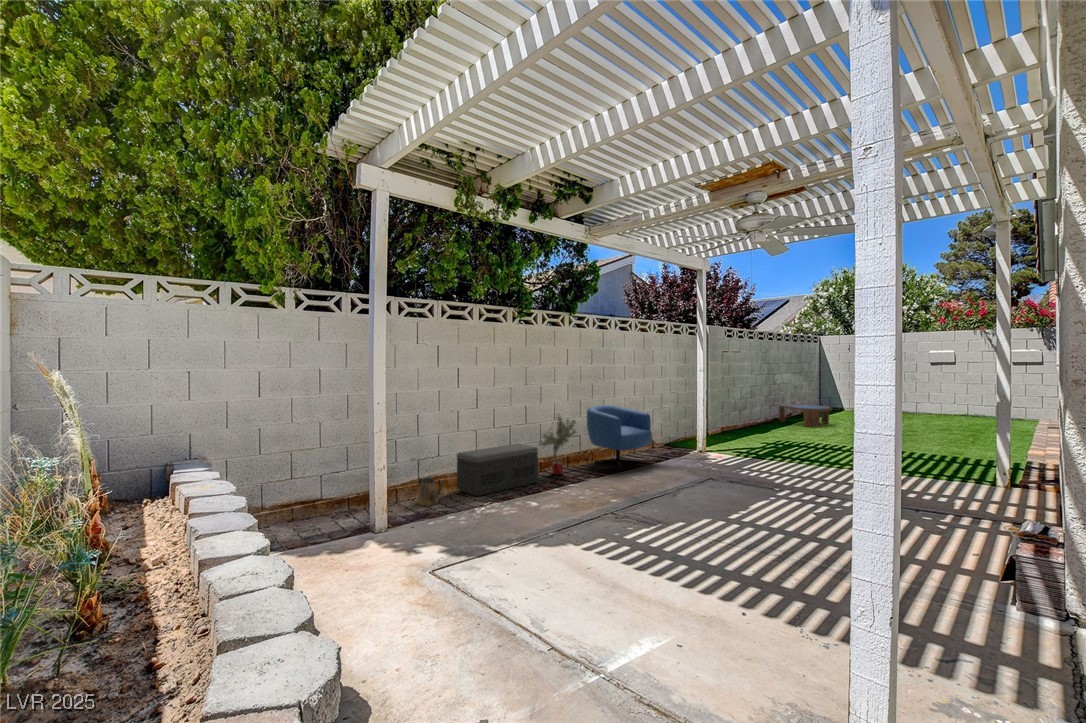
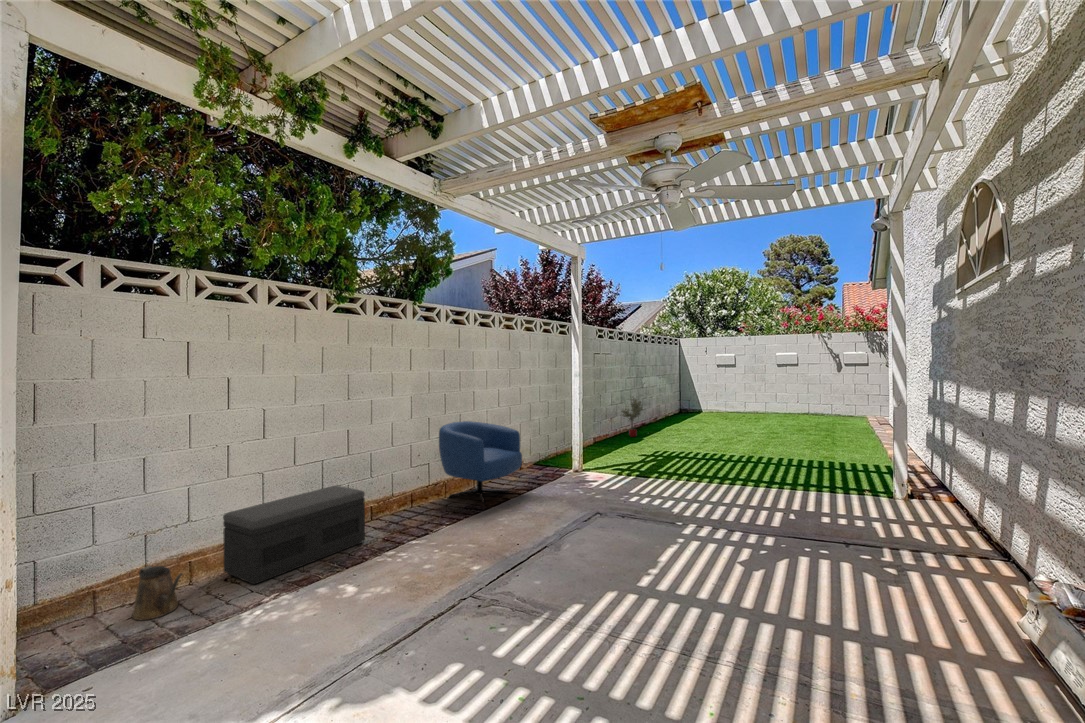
coffee table: present [779,405,832,427] -> none [644,409,695,432]
potted tree: present [539,414,576,475] -> present [622,398,642,437]

